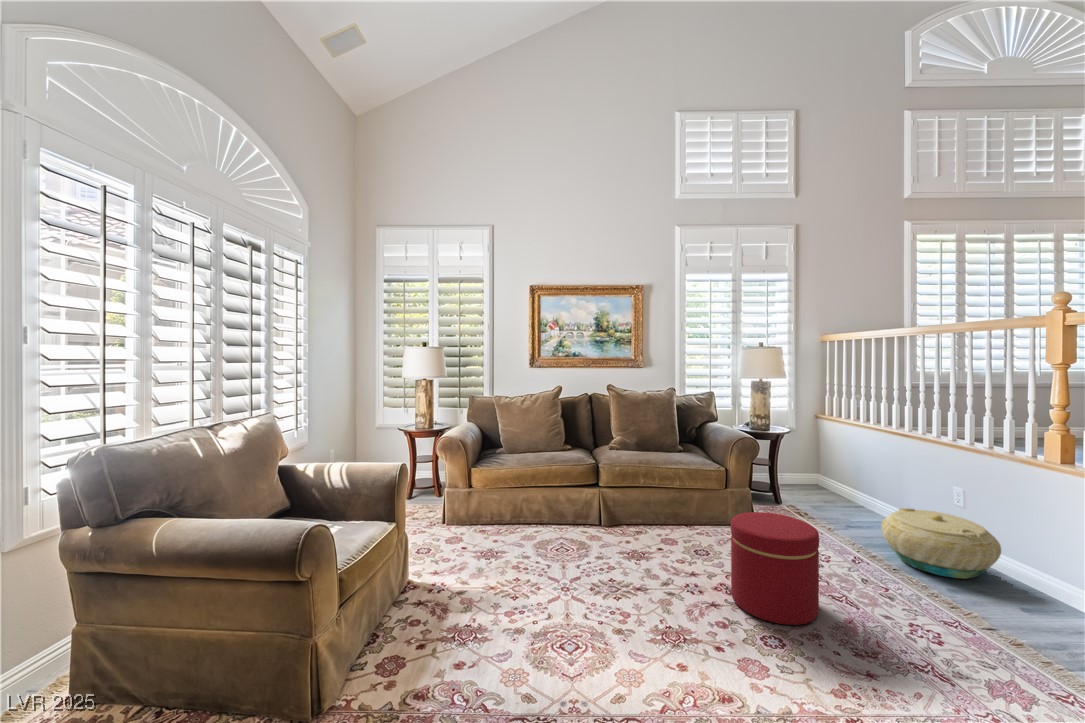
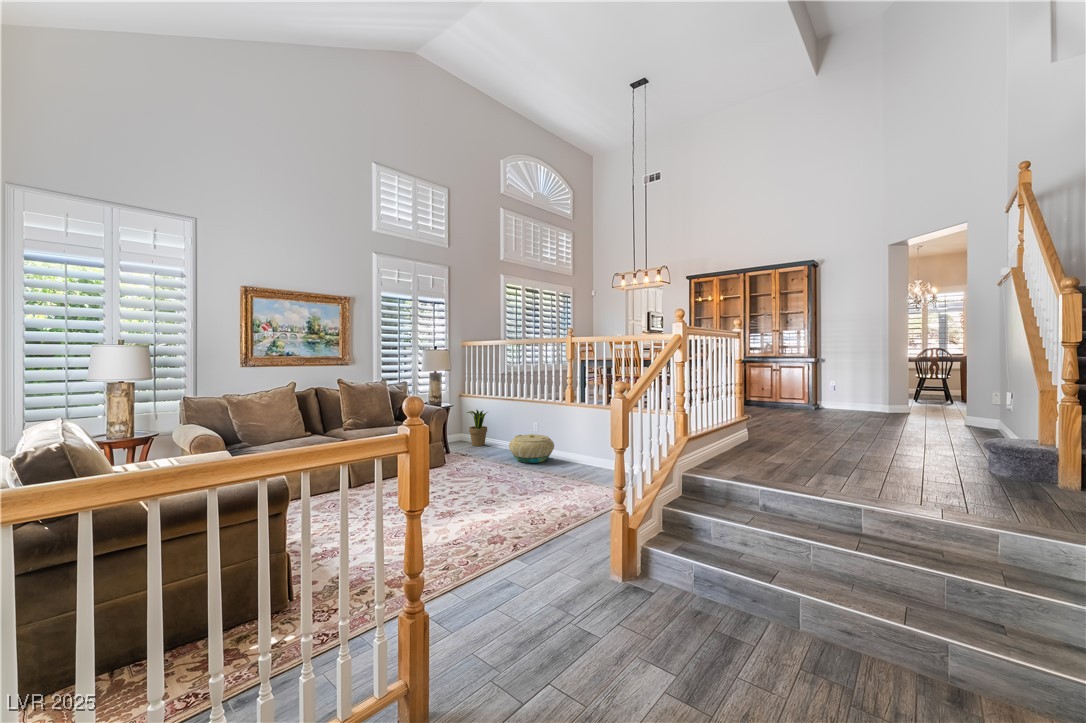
potted plant: none [815,444,860,507] -> present [467,410,487,446]
ottoman: present [731,512,819,625] -> none [457,443,500,497]

